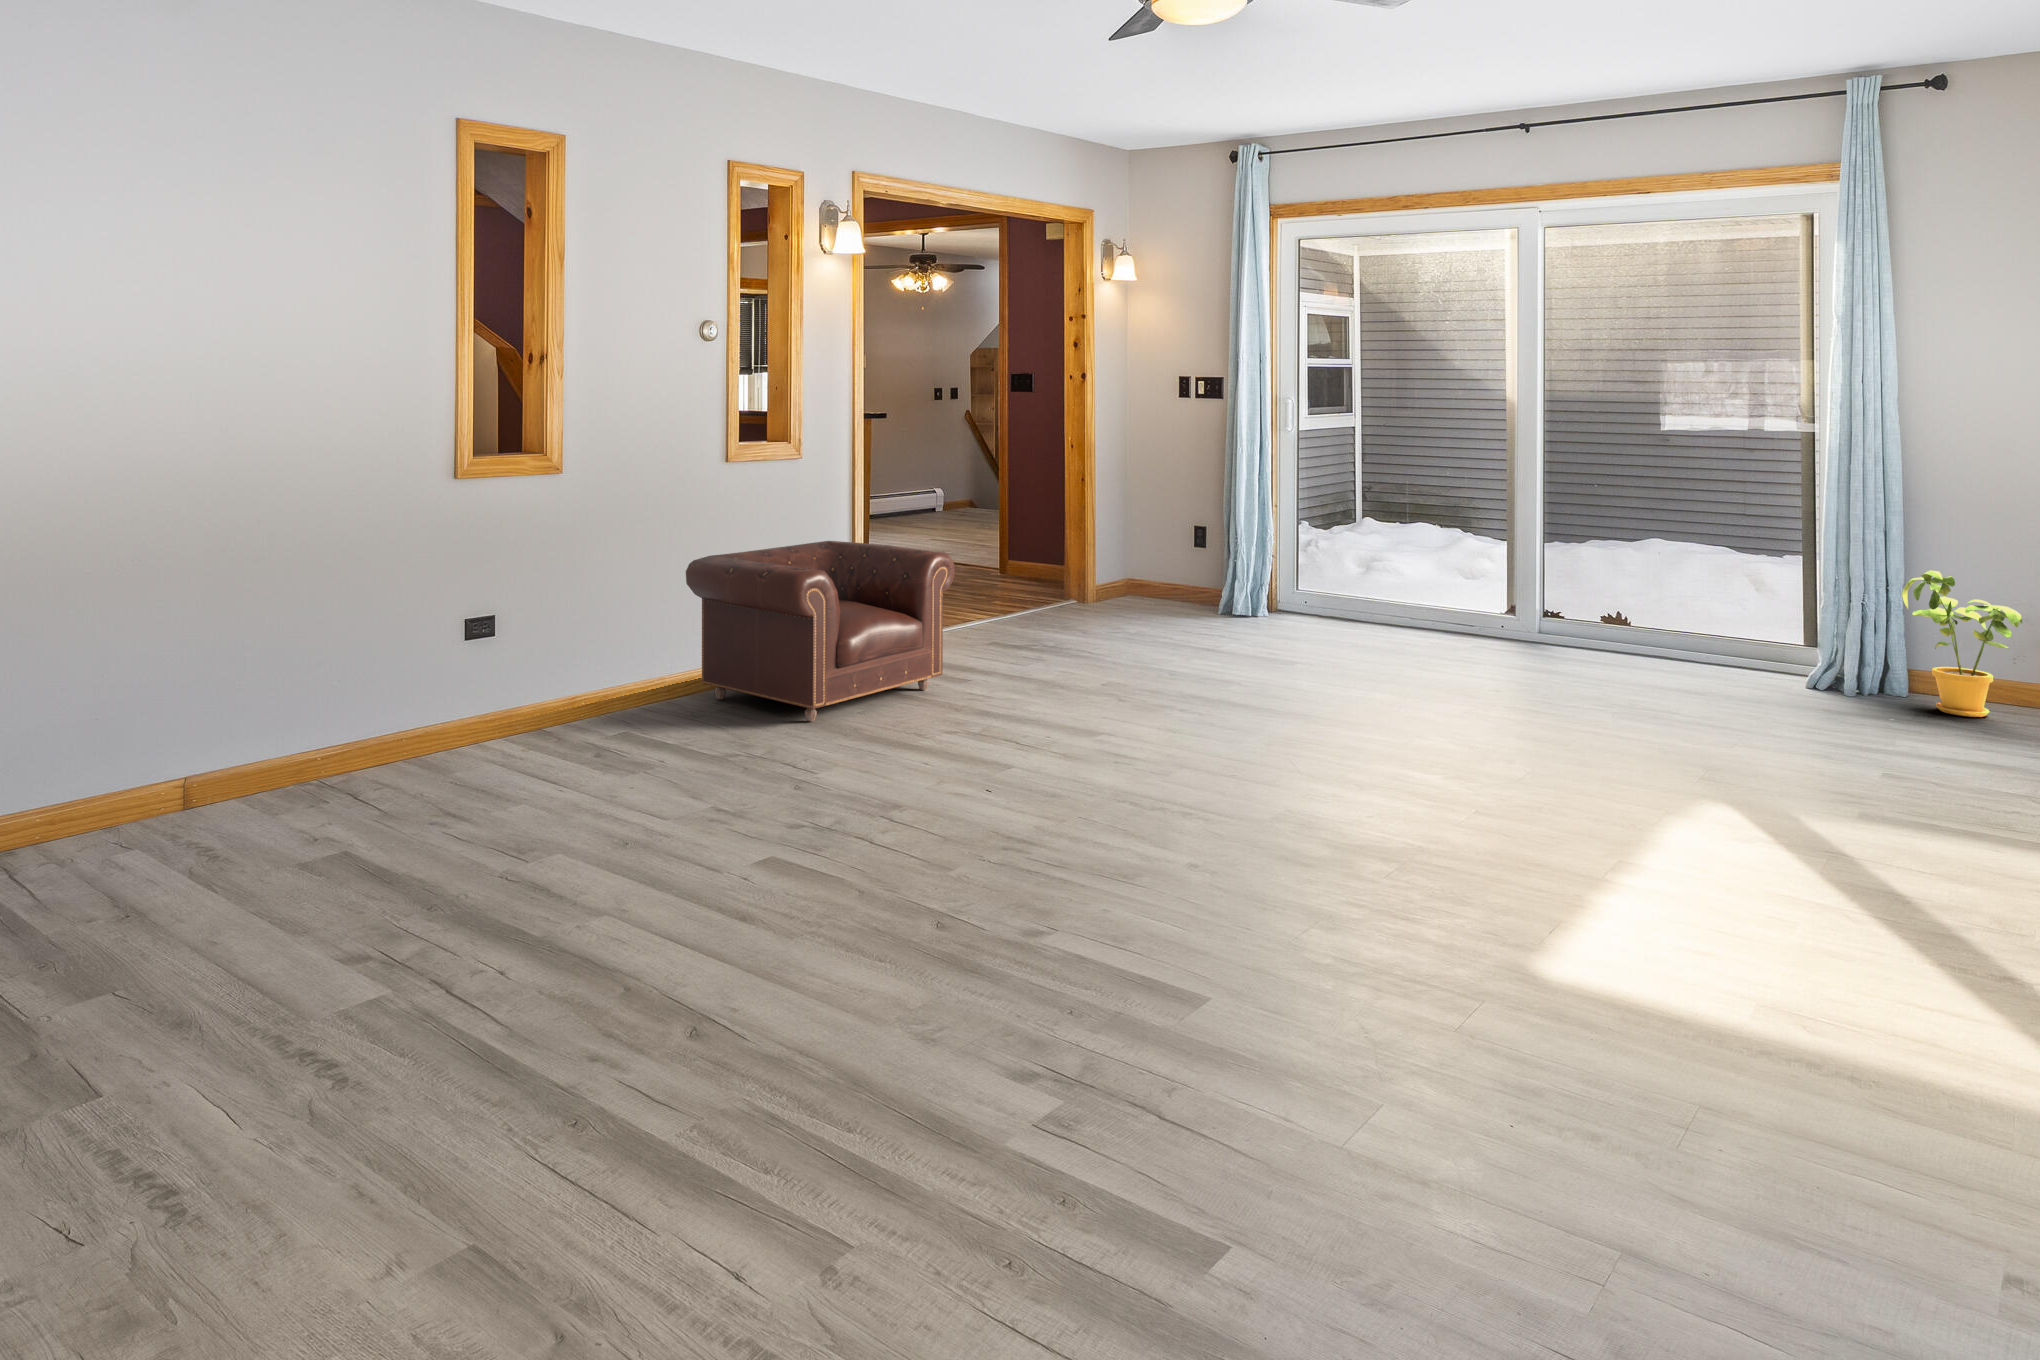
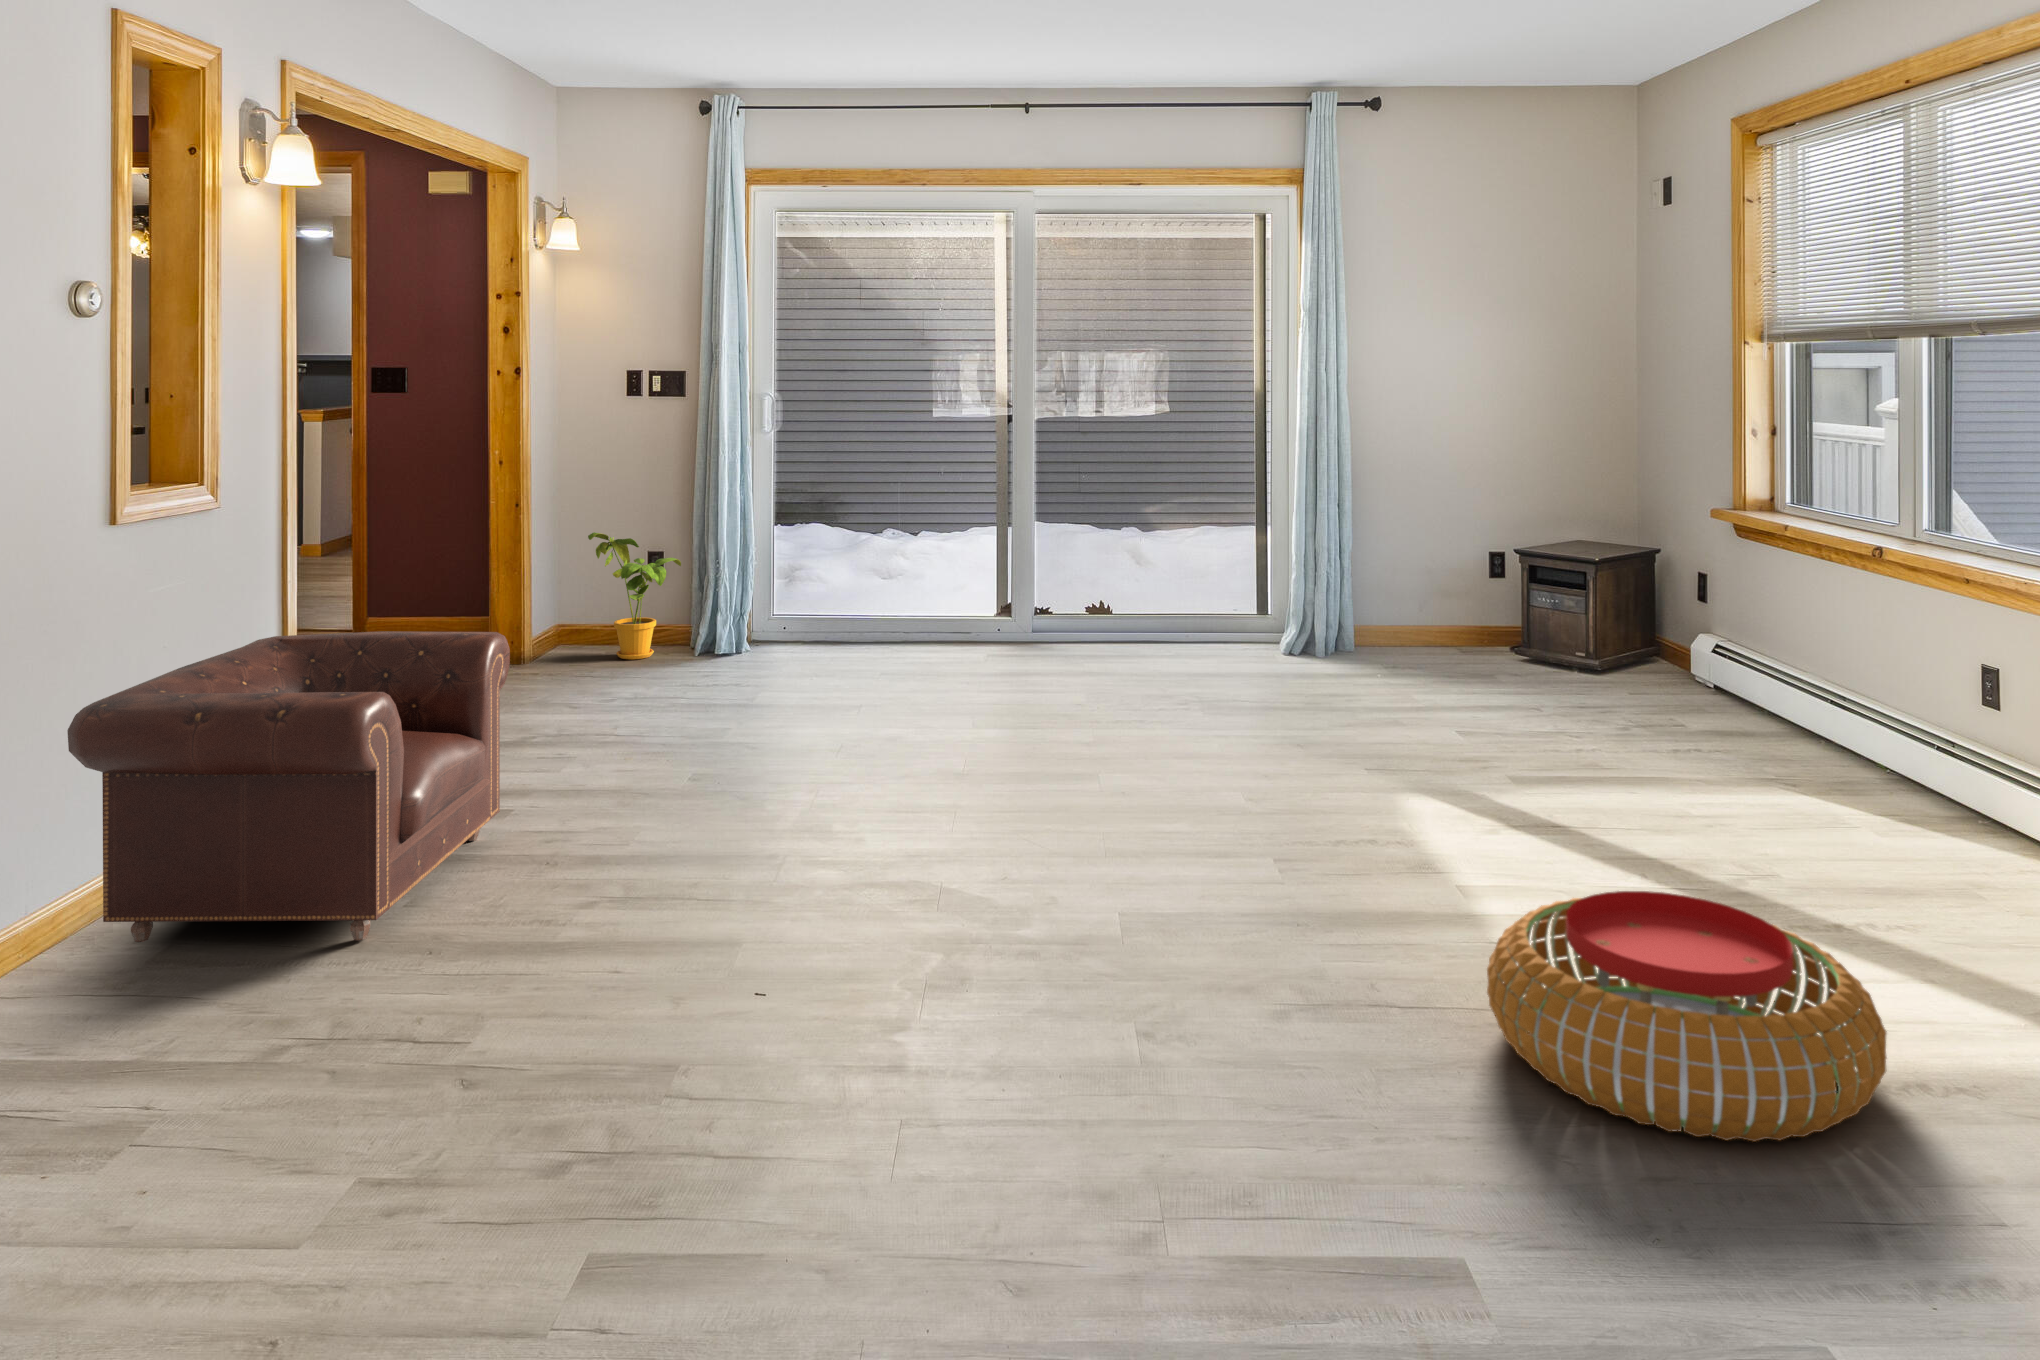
house plant: present [1902,570,2022,717] -> present [588,532,681,659]
pouf: none [1413,862,1803,1096] -> present [1487,891,1887,1142]

